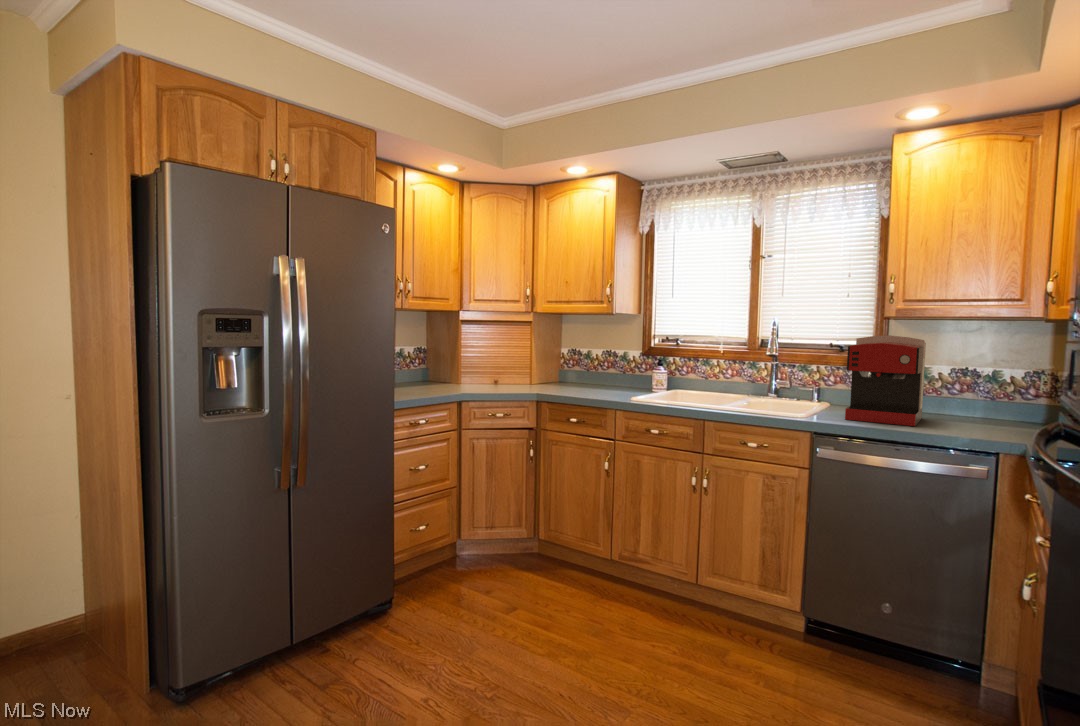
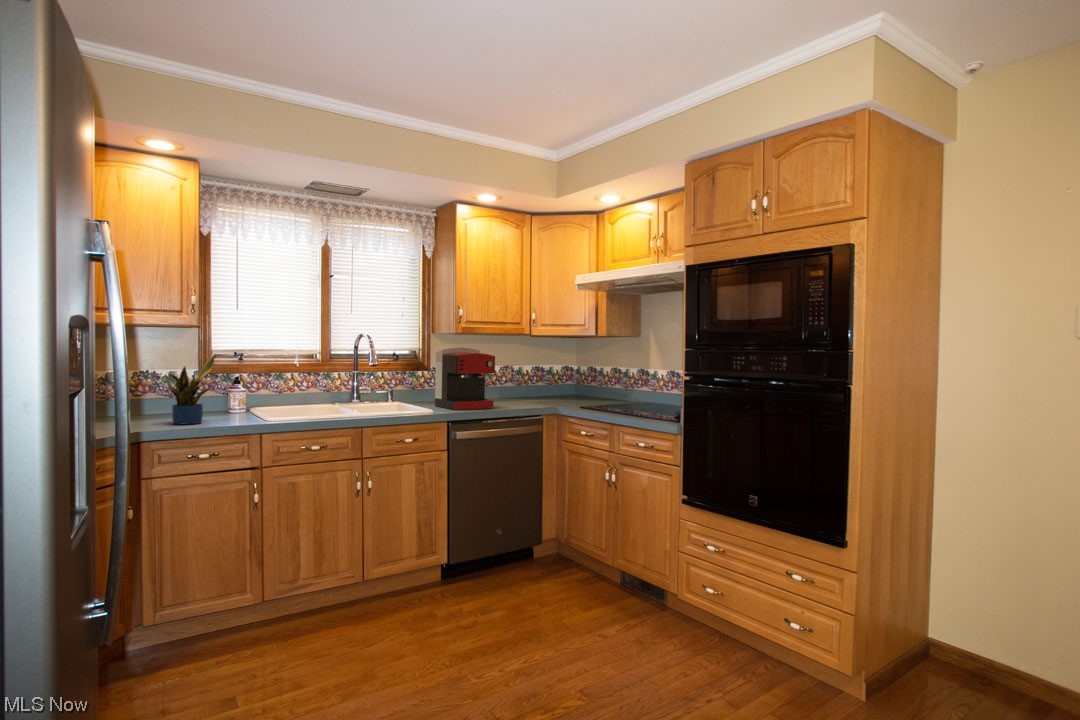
potted plant: none [571,339,608,395] -> present [166,355,215,424]

